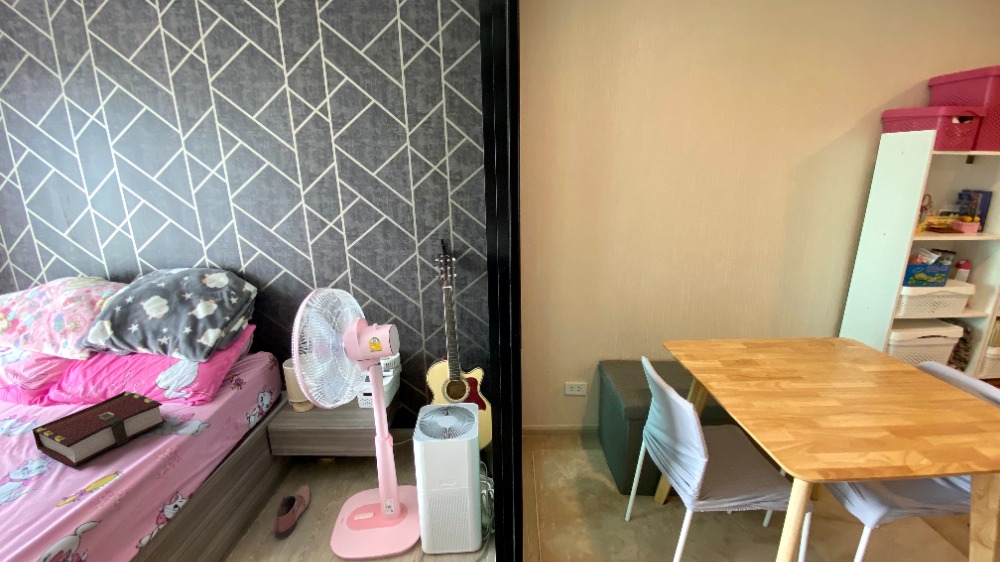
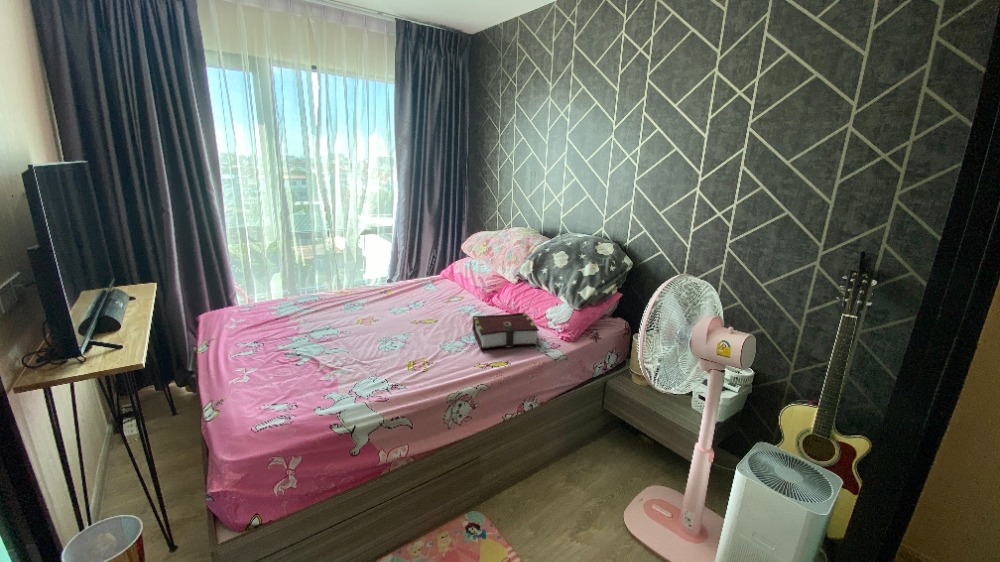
shoe: present [274,486,310,538] -> none [583,446,623,480]

